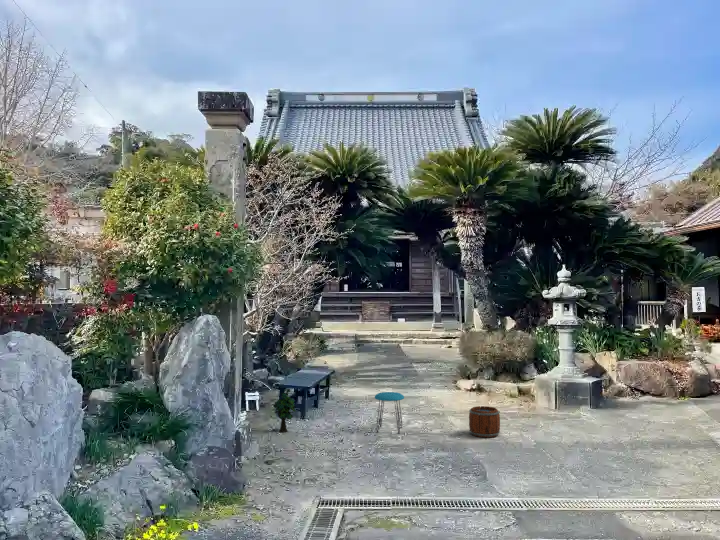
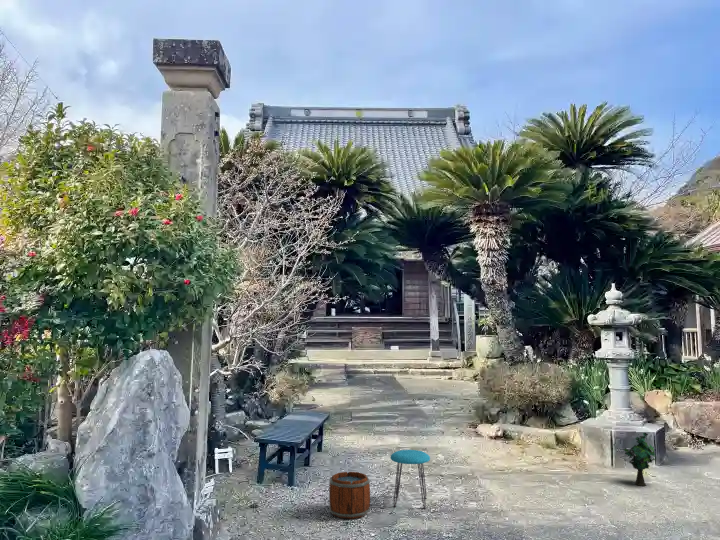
decorative plant: present [272,389,296,432] -> present [624,433,655,486]
bucket: present [469,406,500,438] -> present [329,472,370,519]

